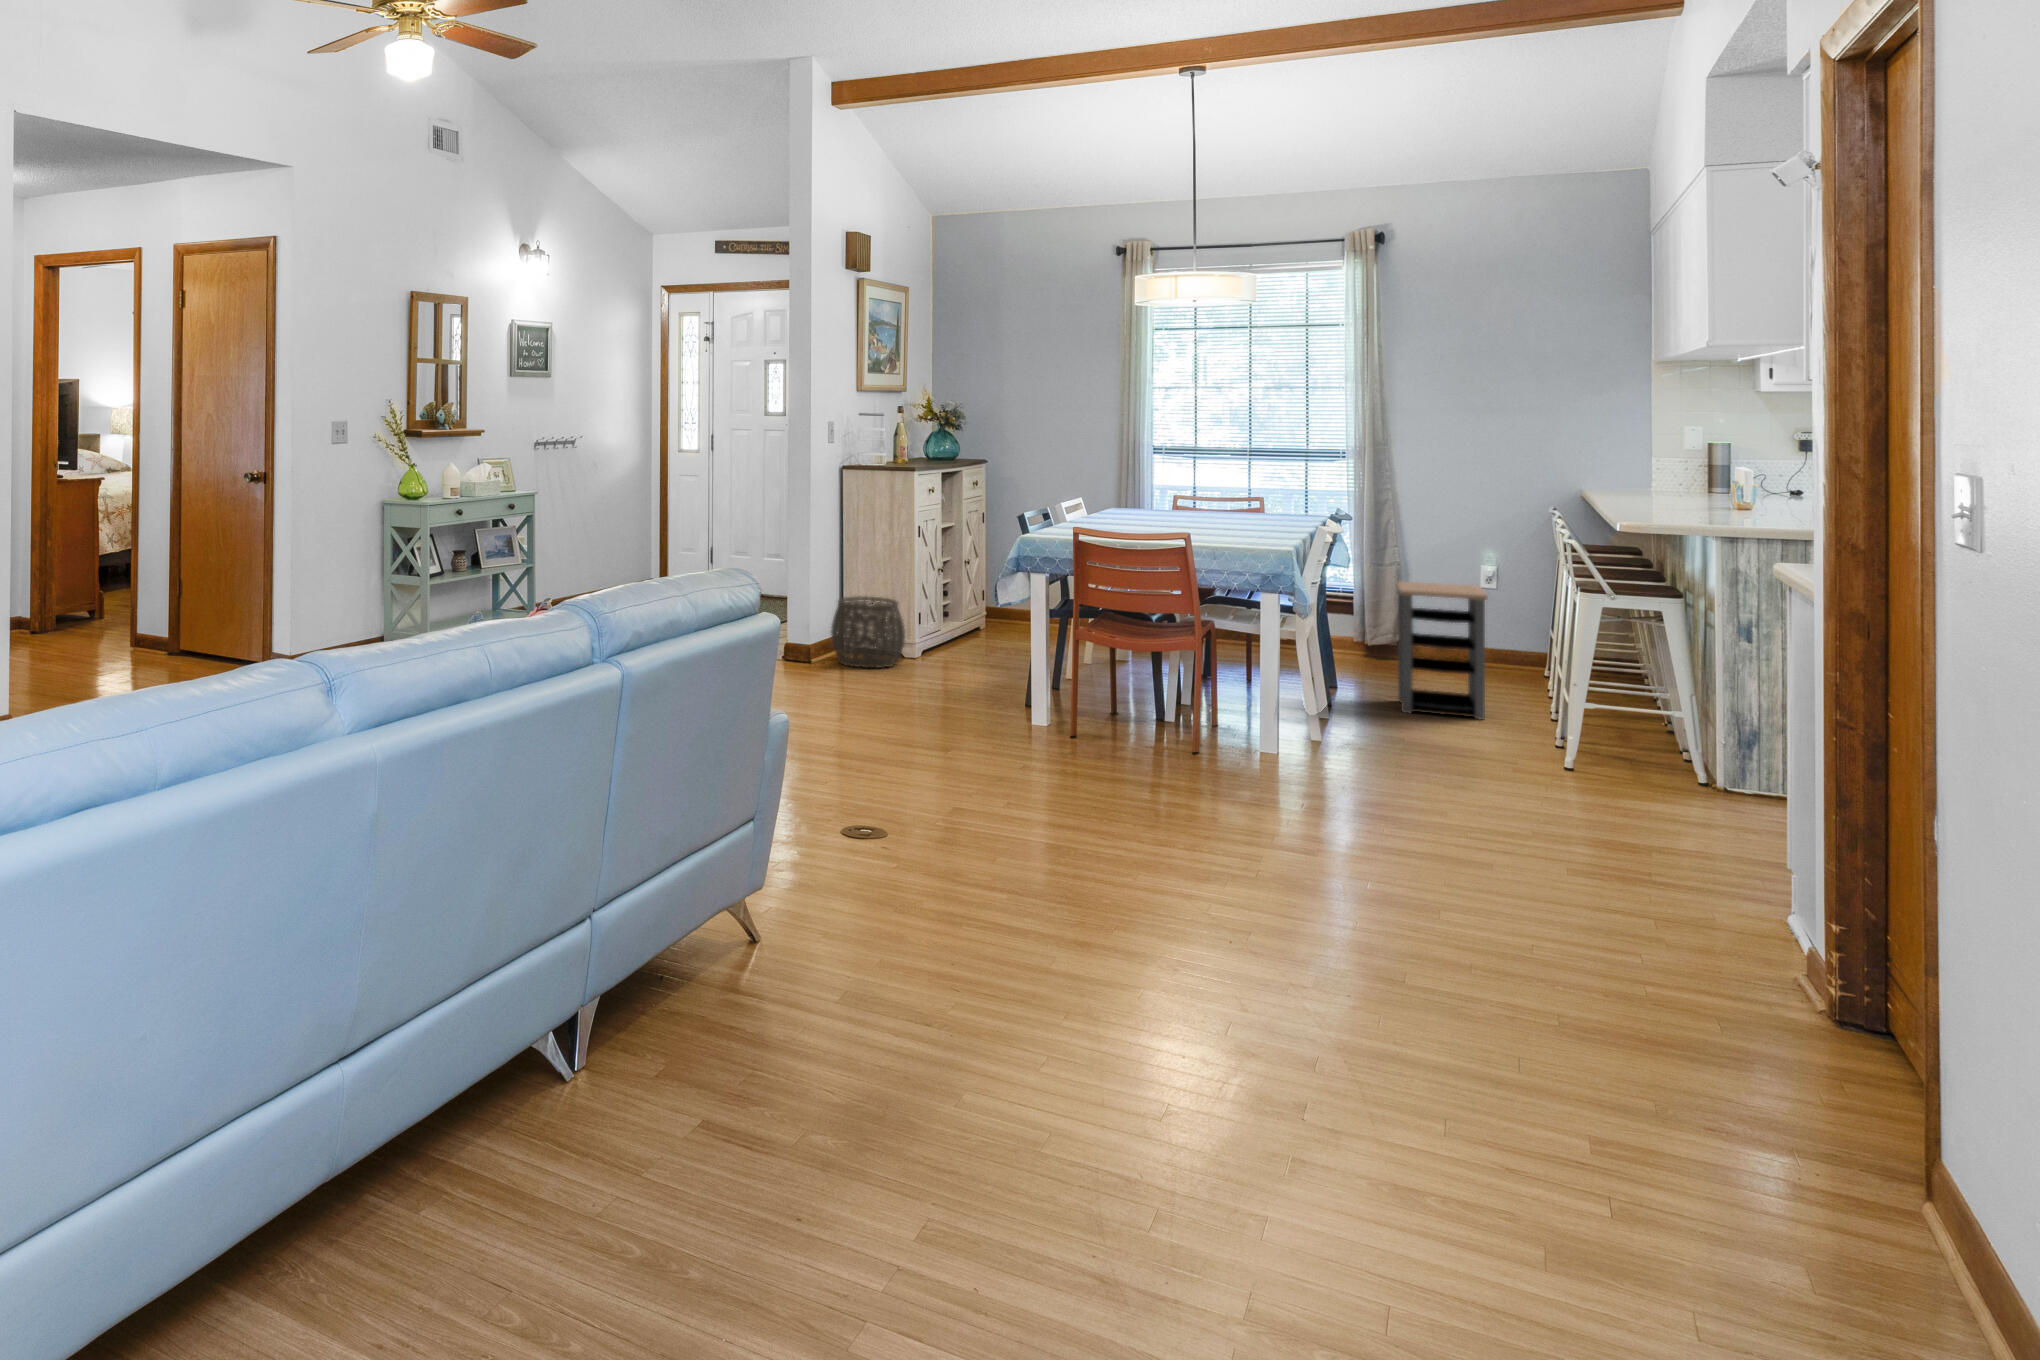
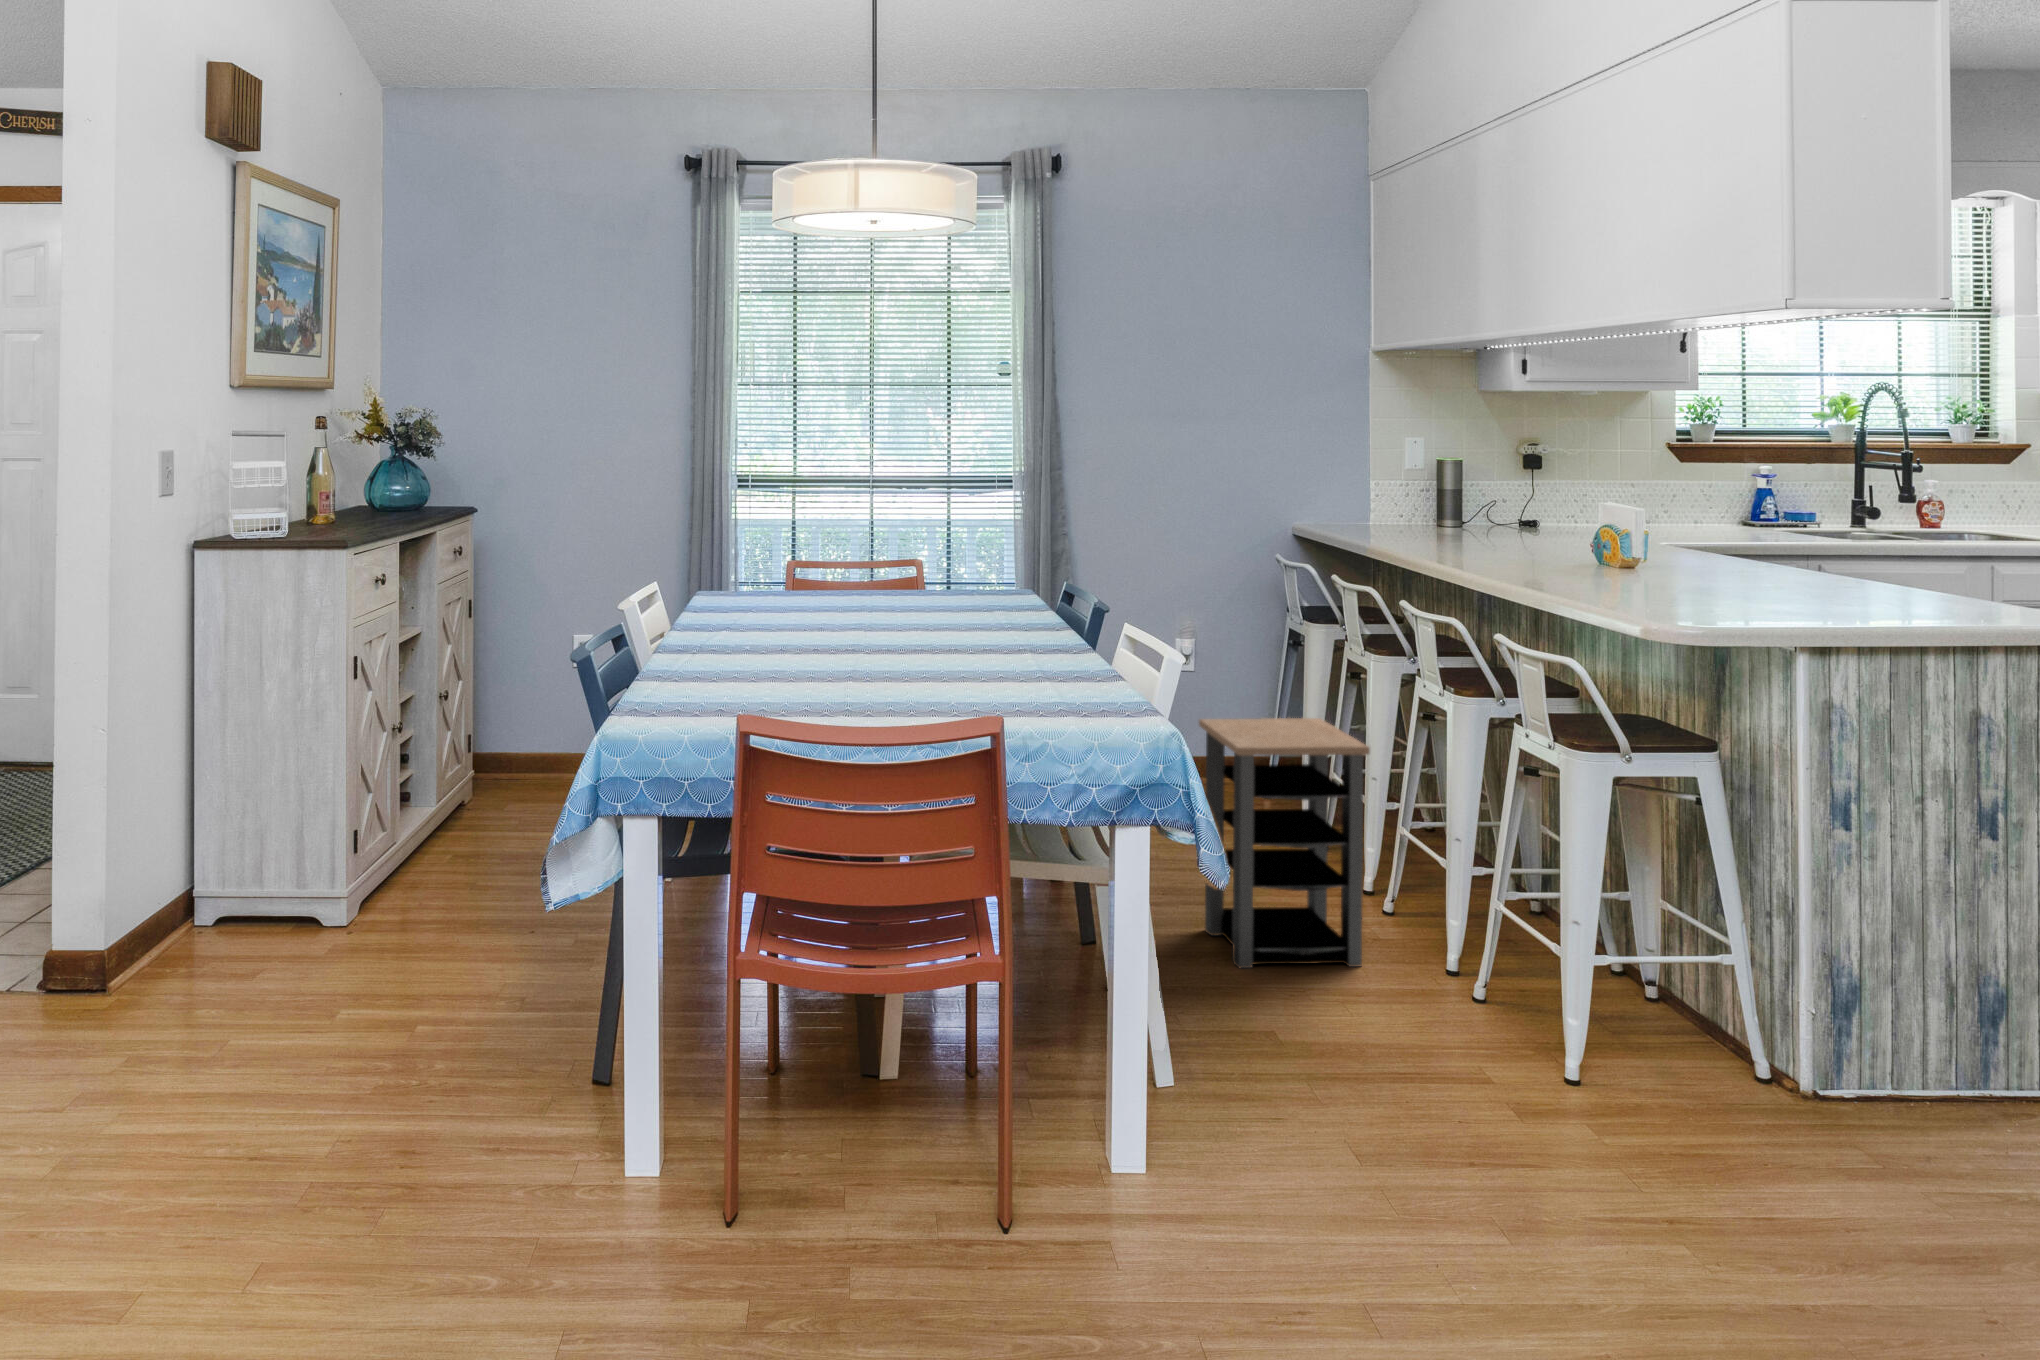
woven basket: present [831,596,905,668] -> none [155,826,326,1002]

